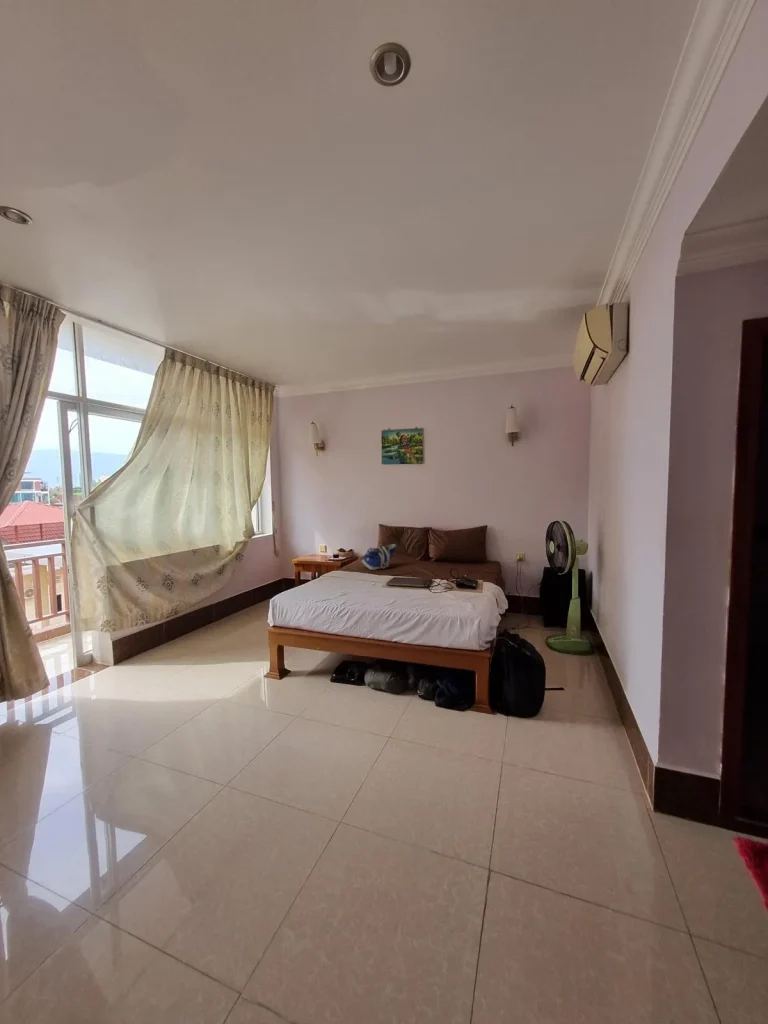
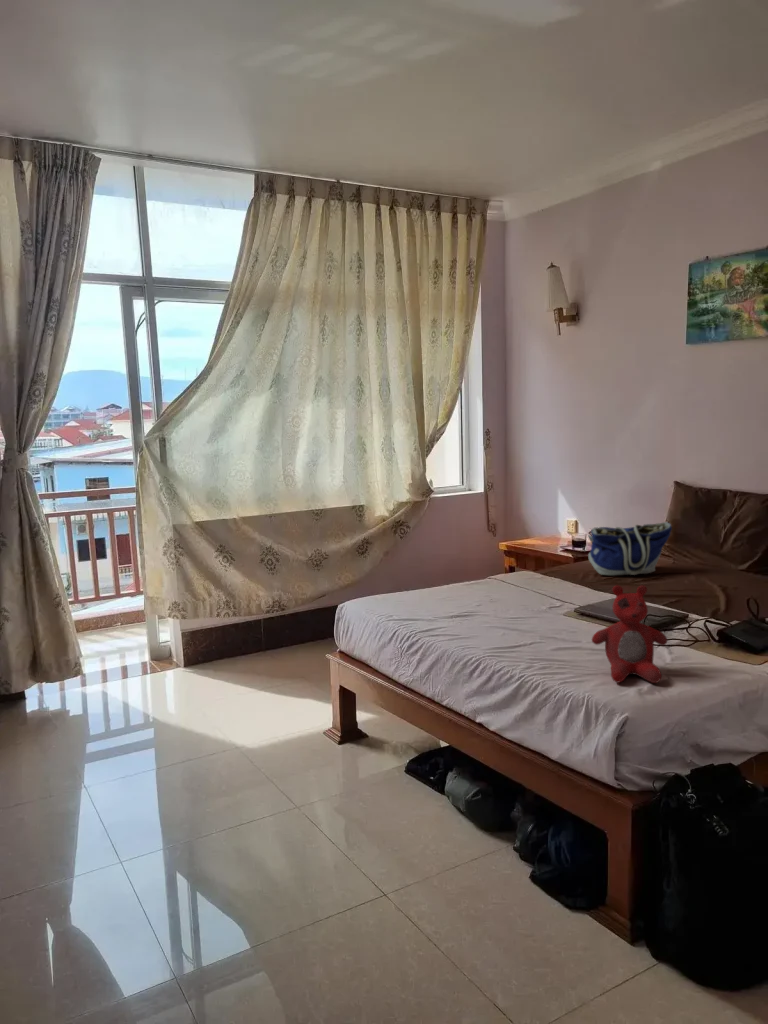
stuffed bear: none [428,568,458,608] -> present [592,585,667,683]

